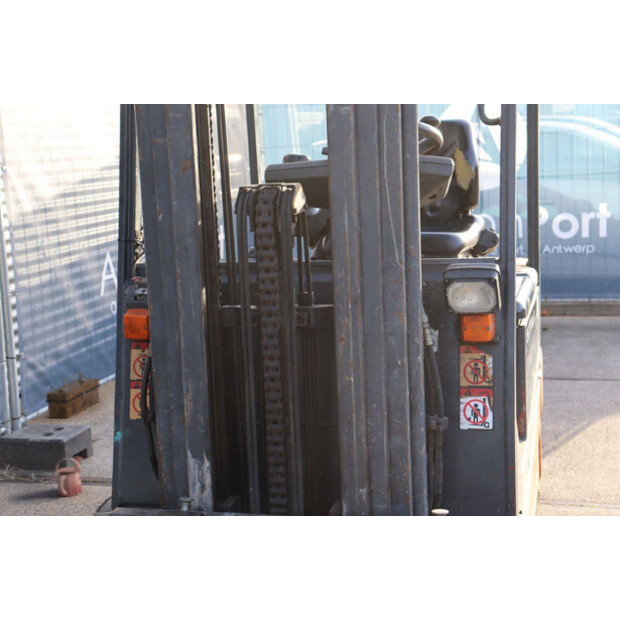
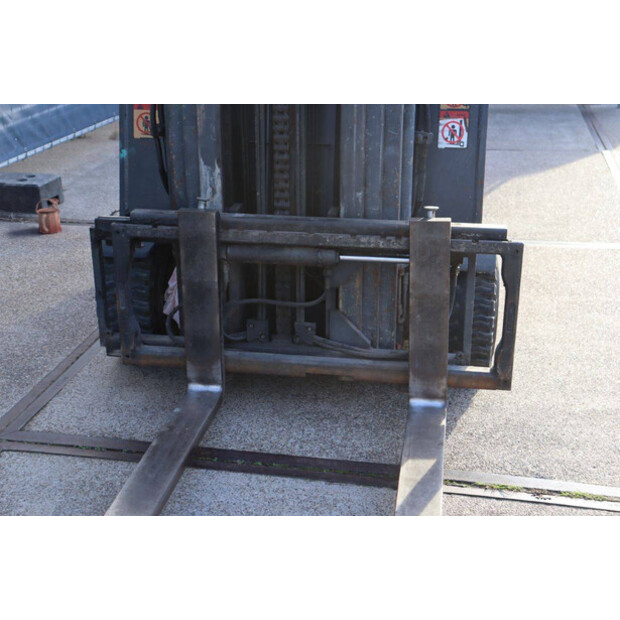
toolbox: present [46,372,100,418] -> none [8,129,60,172]

